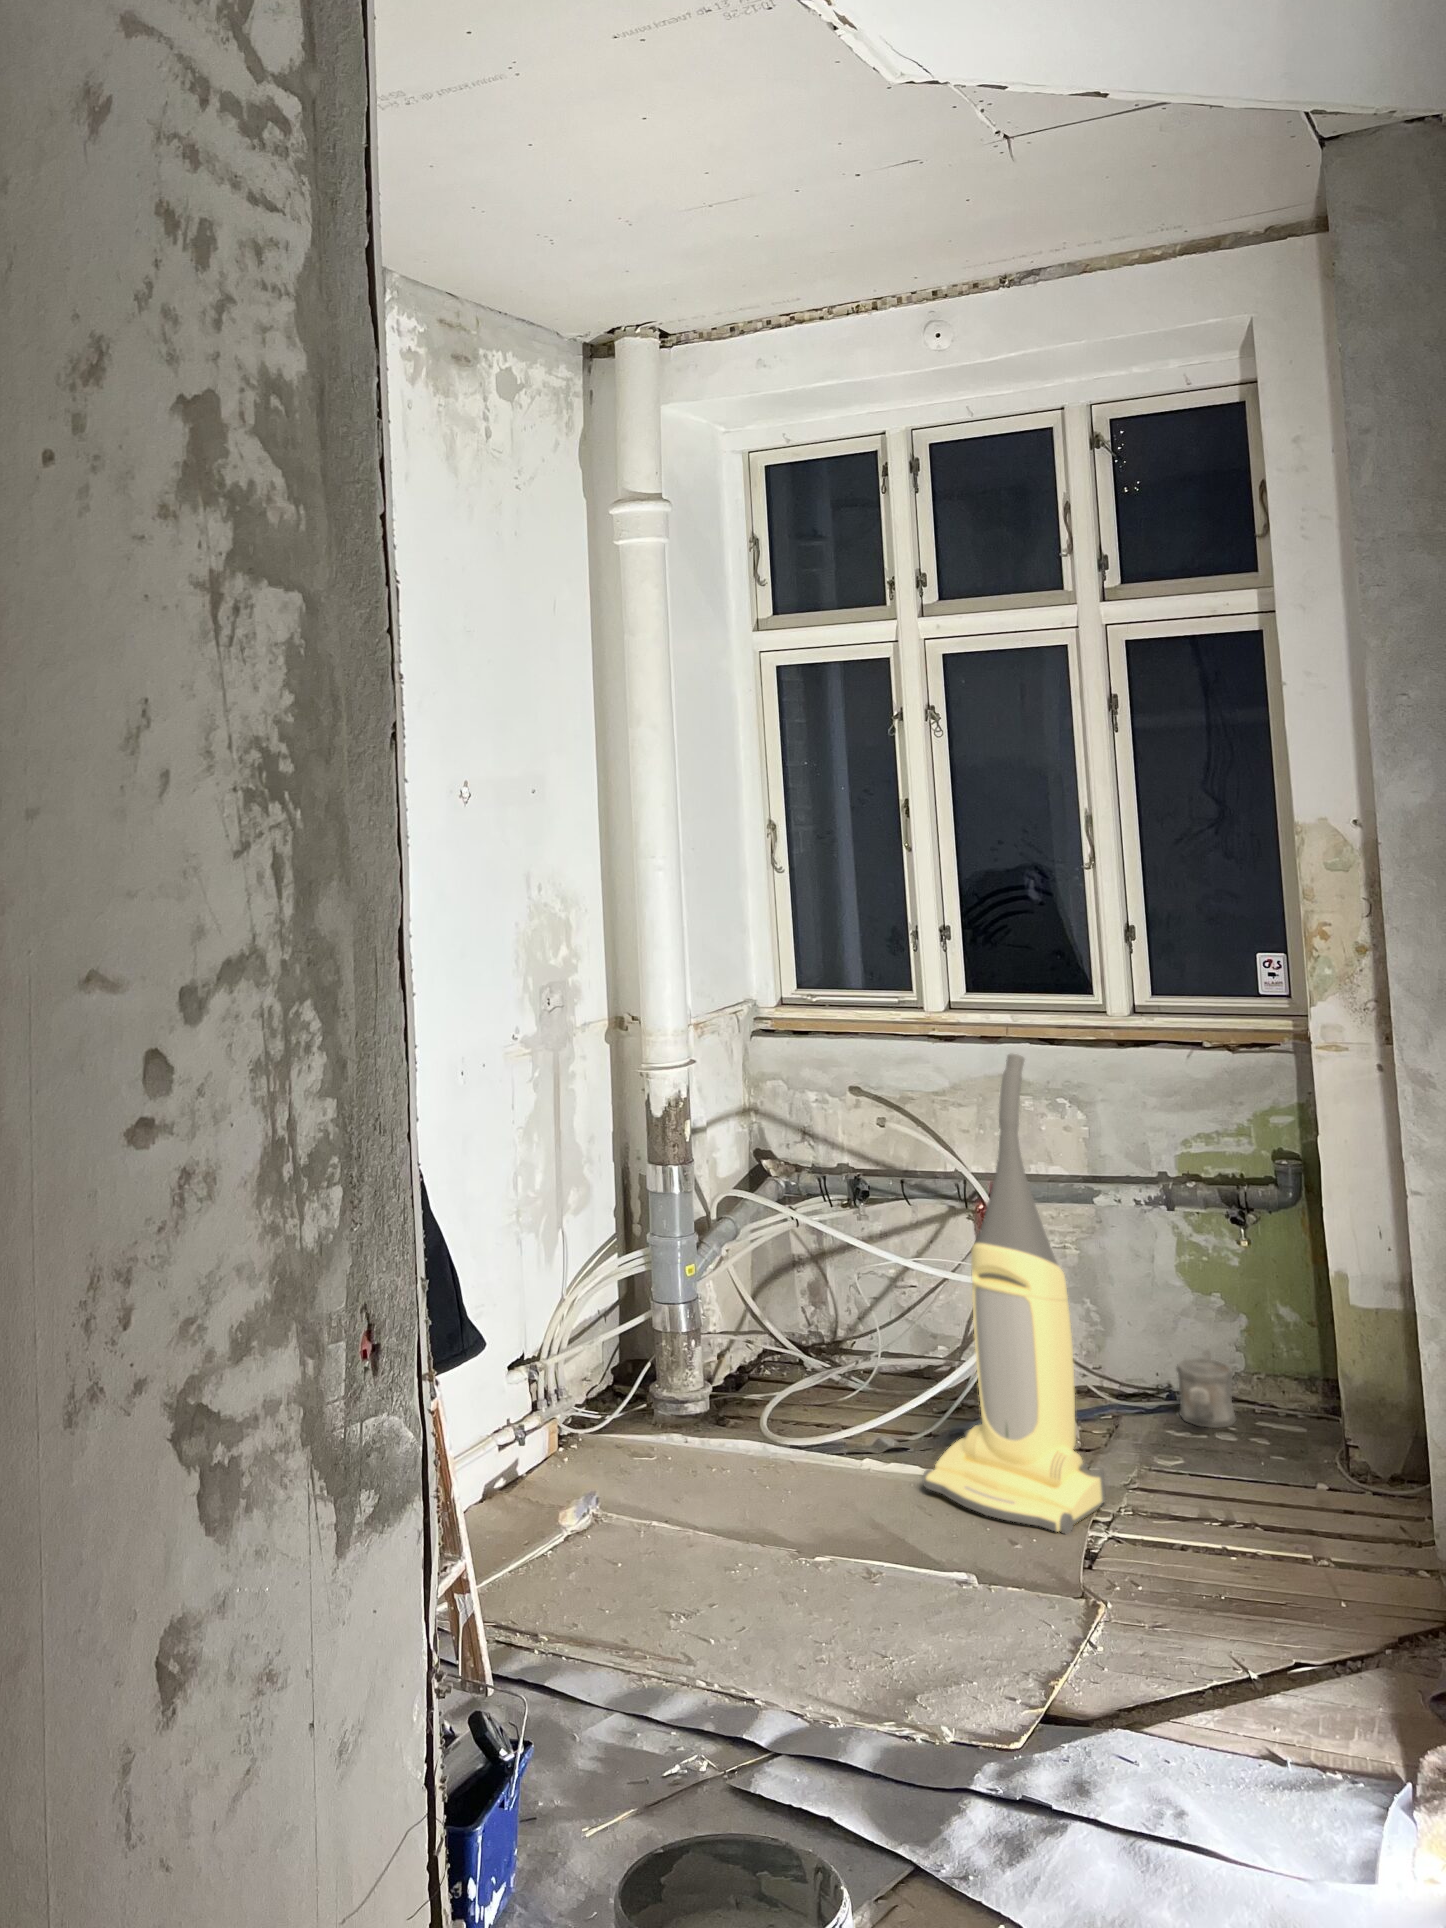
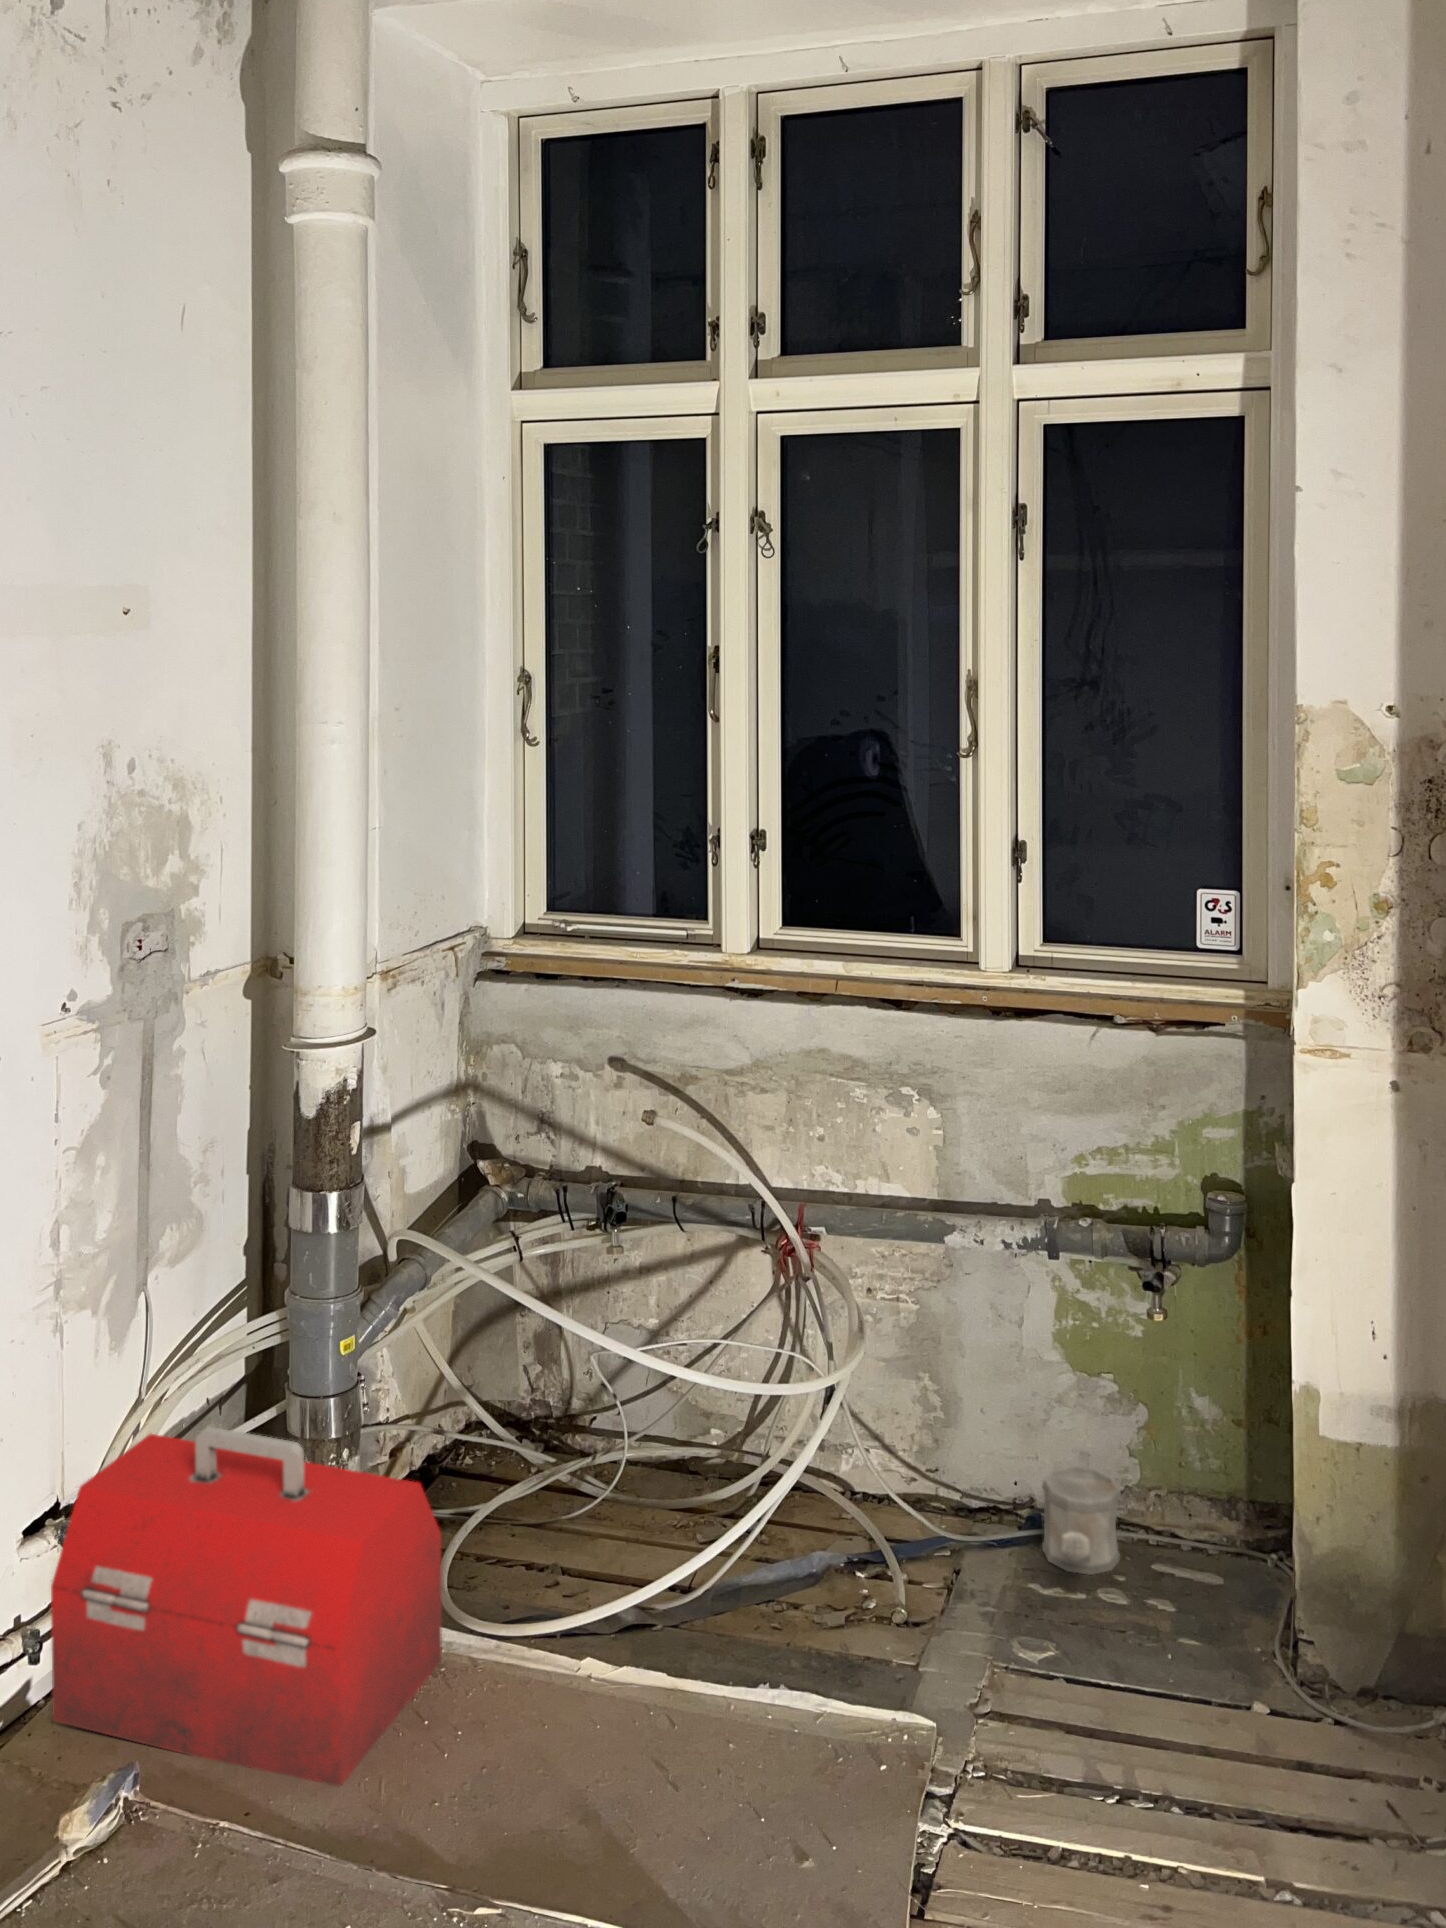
vacuum cleaner: present [923,1054,1106,1534] -> none [660,1055,934,1821]
toolbox: none [532,1300,774,1518] -> present [51,1426,442,1786]

